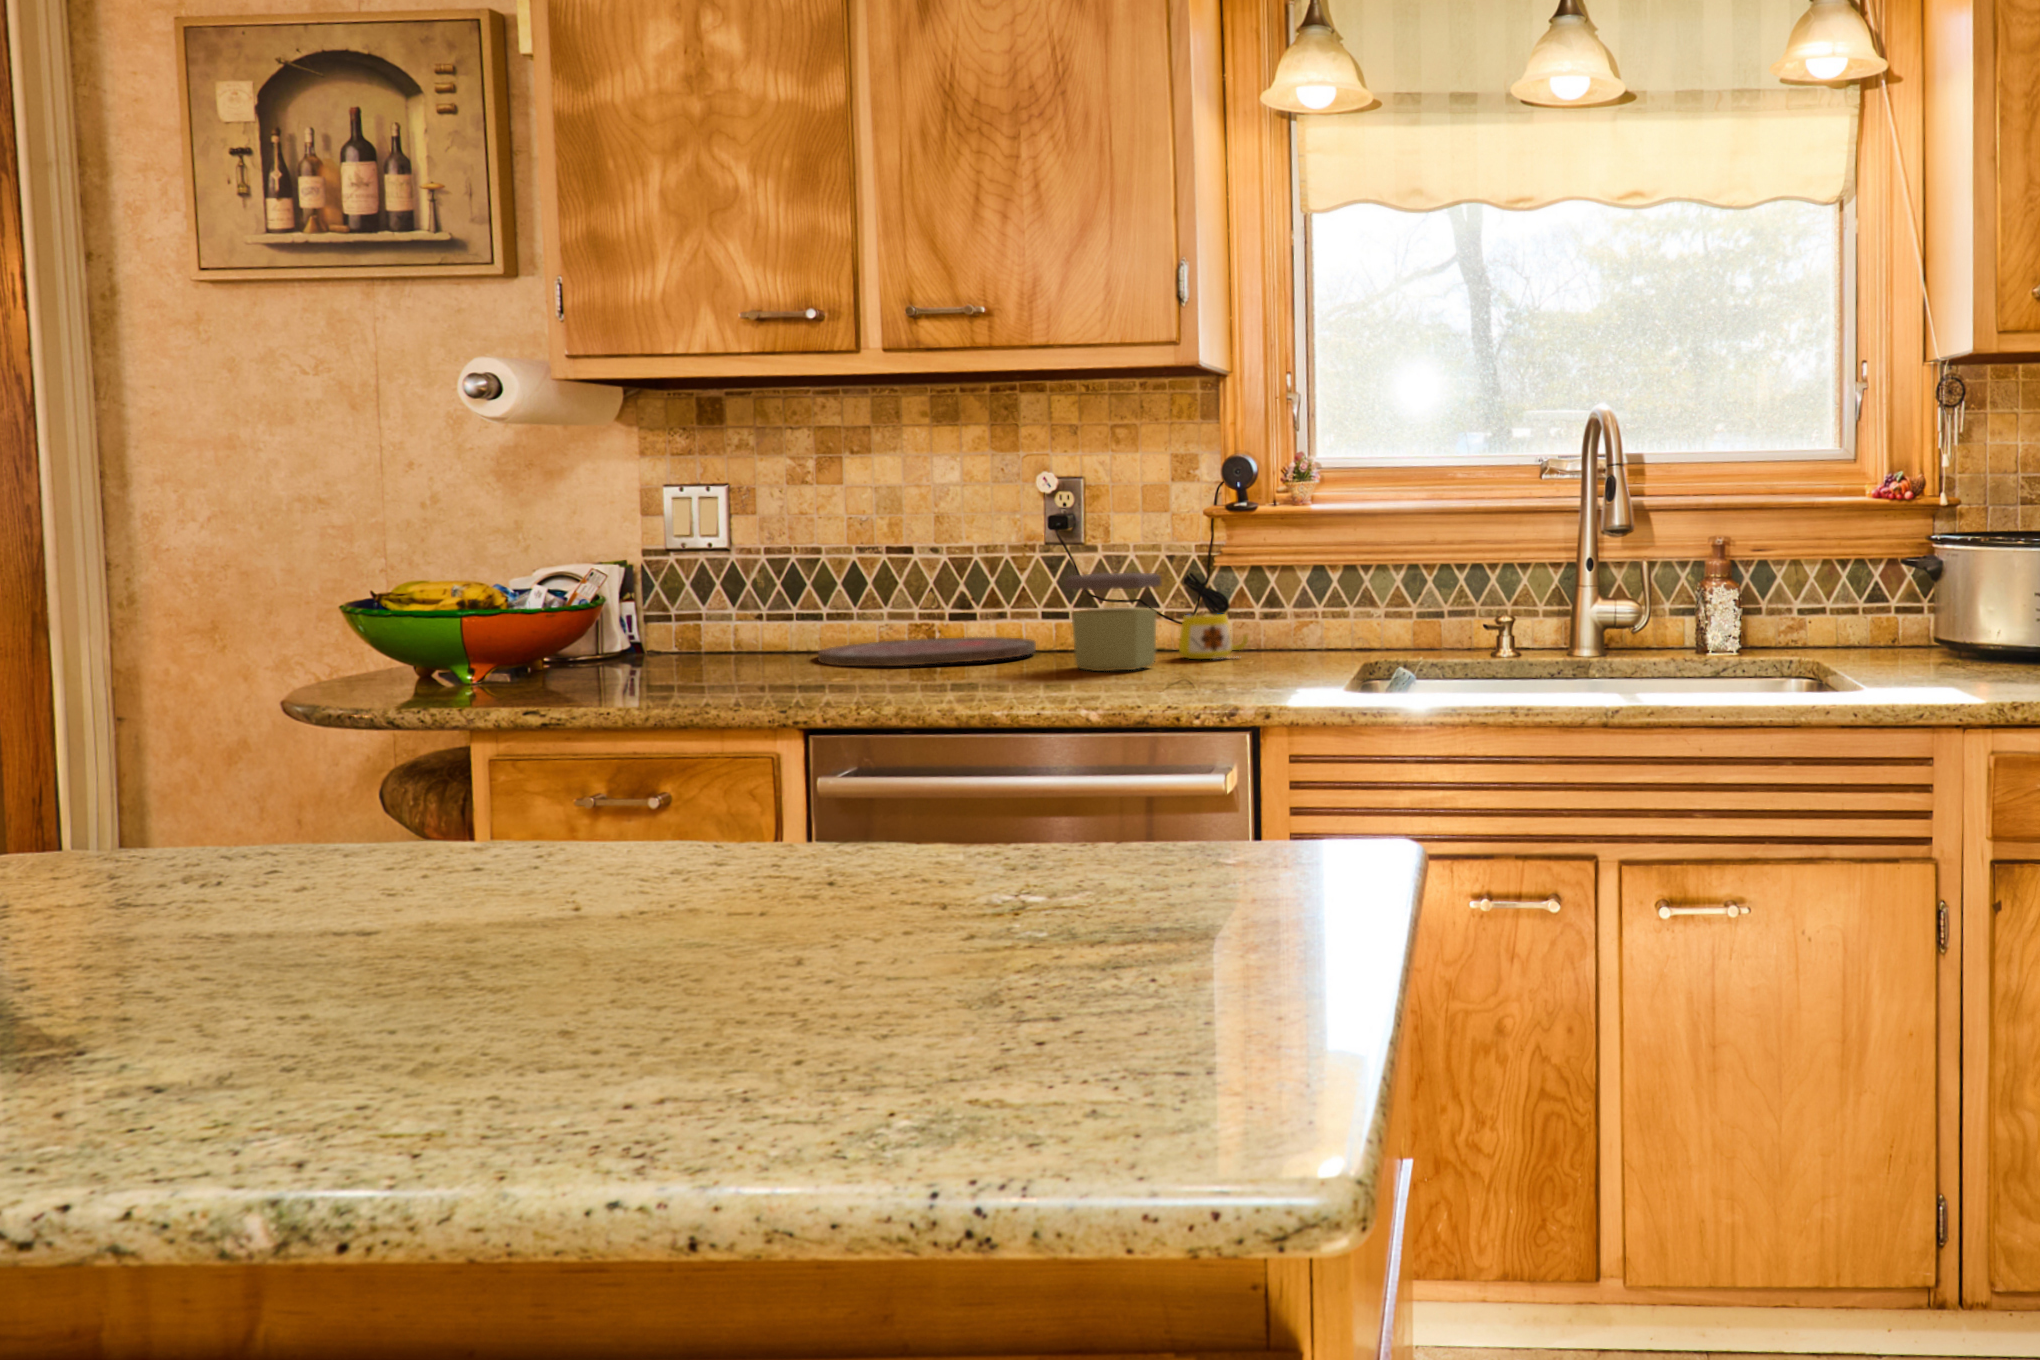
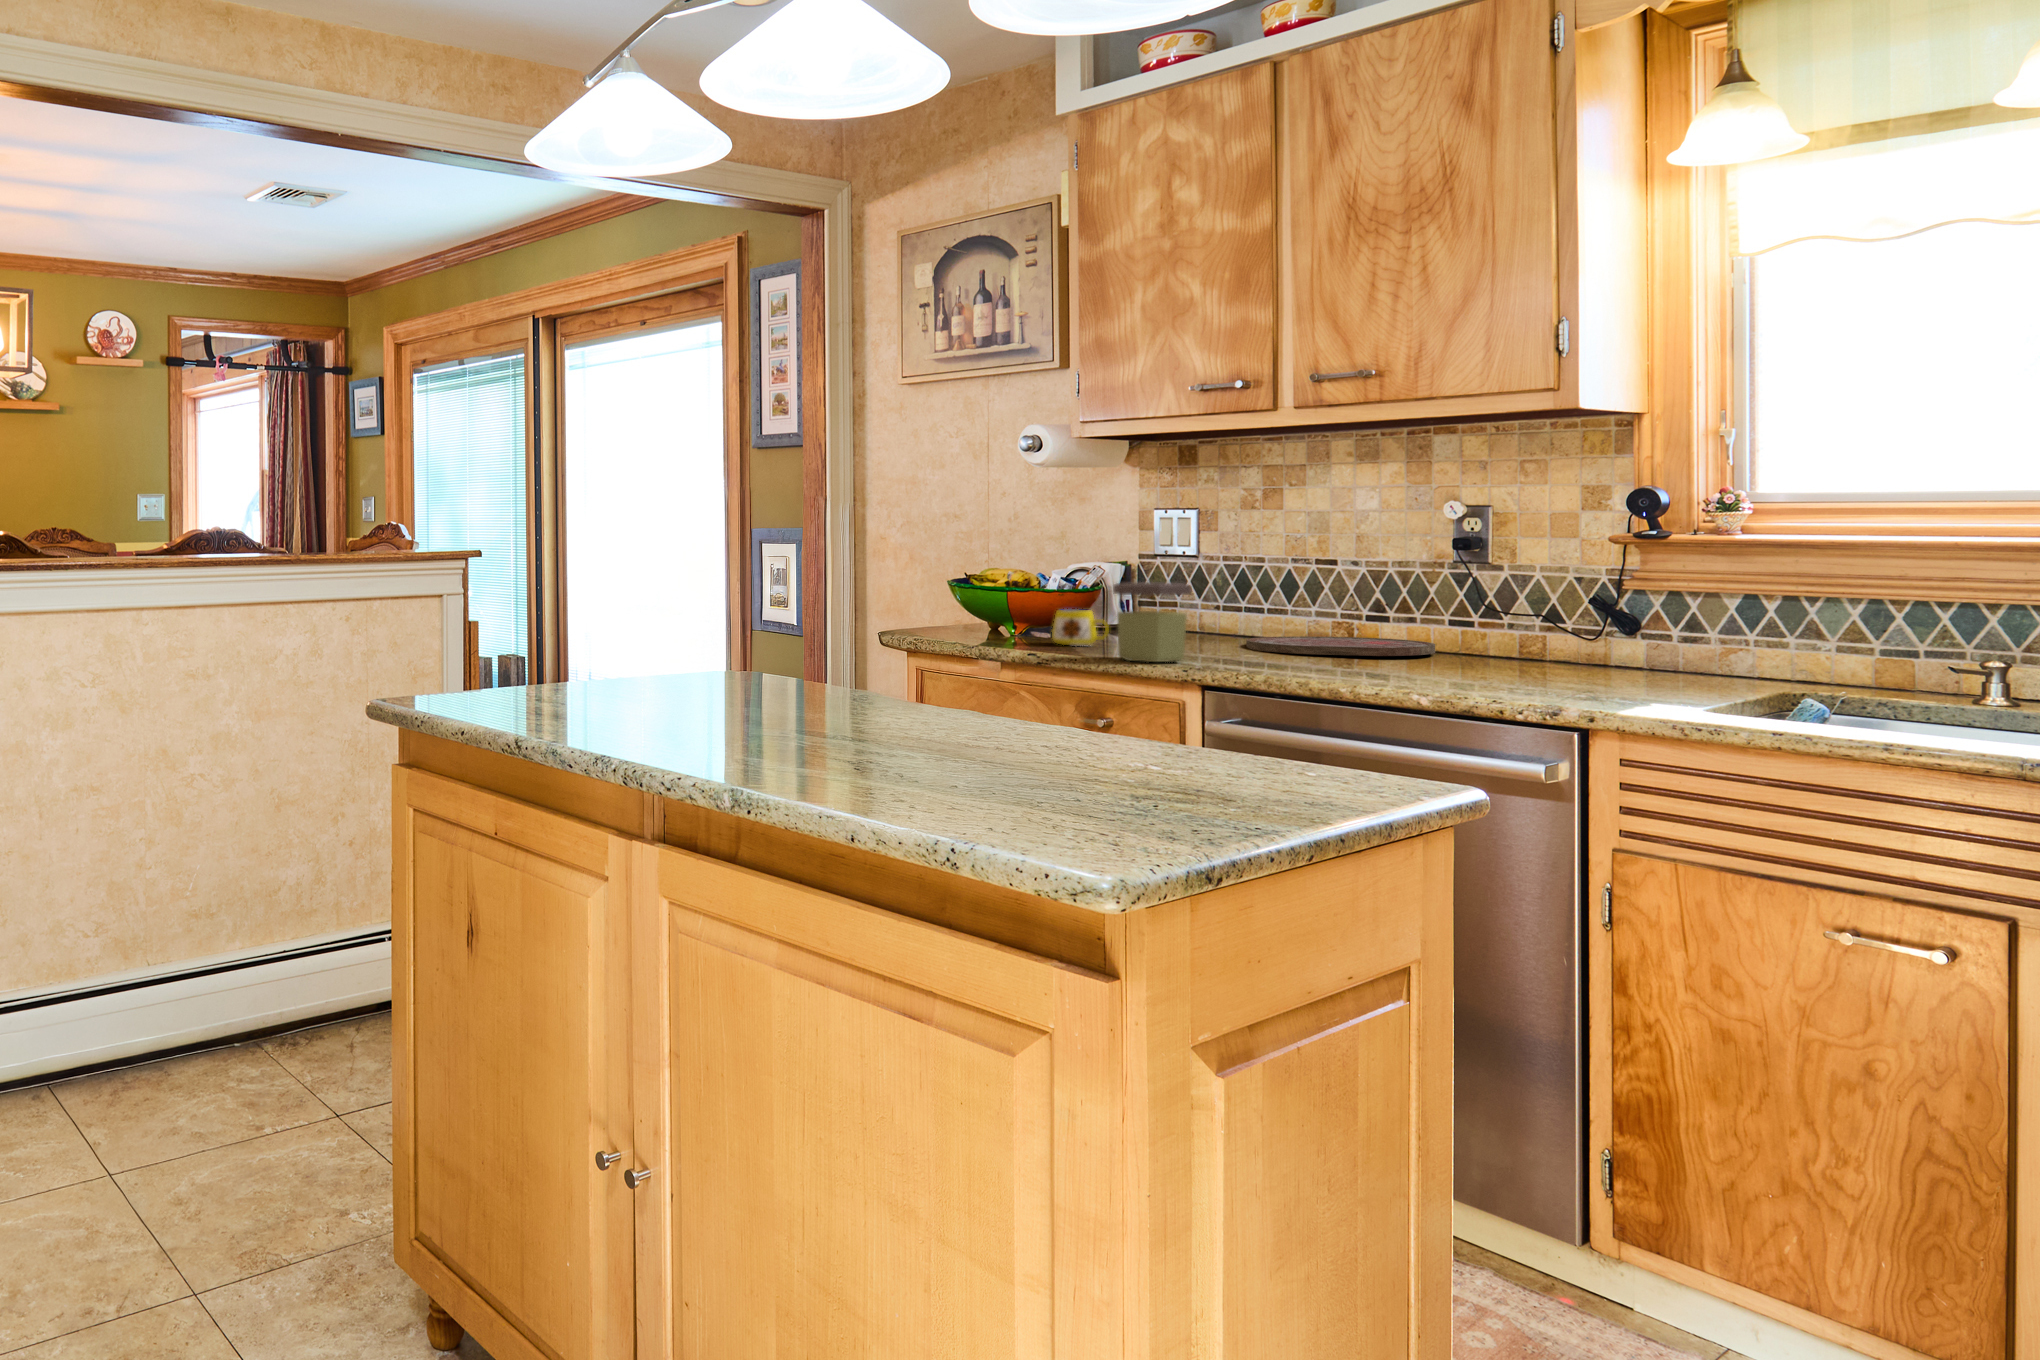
jar: present [1065,573,1161,671] -> present [1113,582,1192,662]
mug: present [1179,613,1248,659] -> present [1052,609,1109,646]

